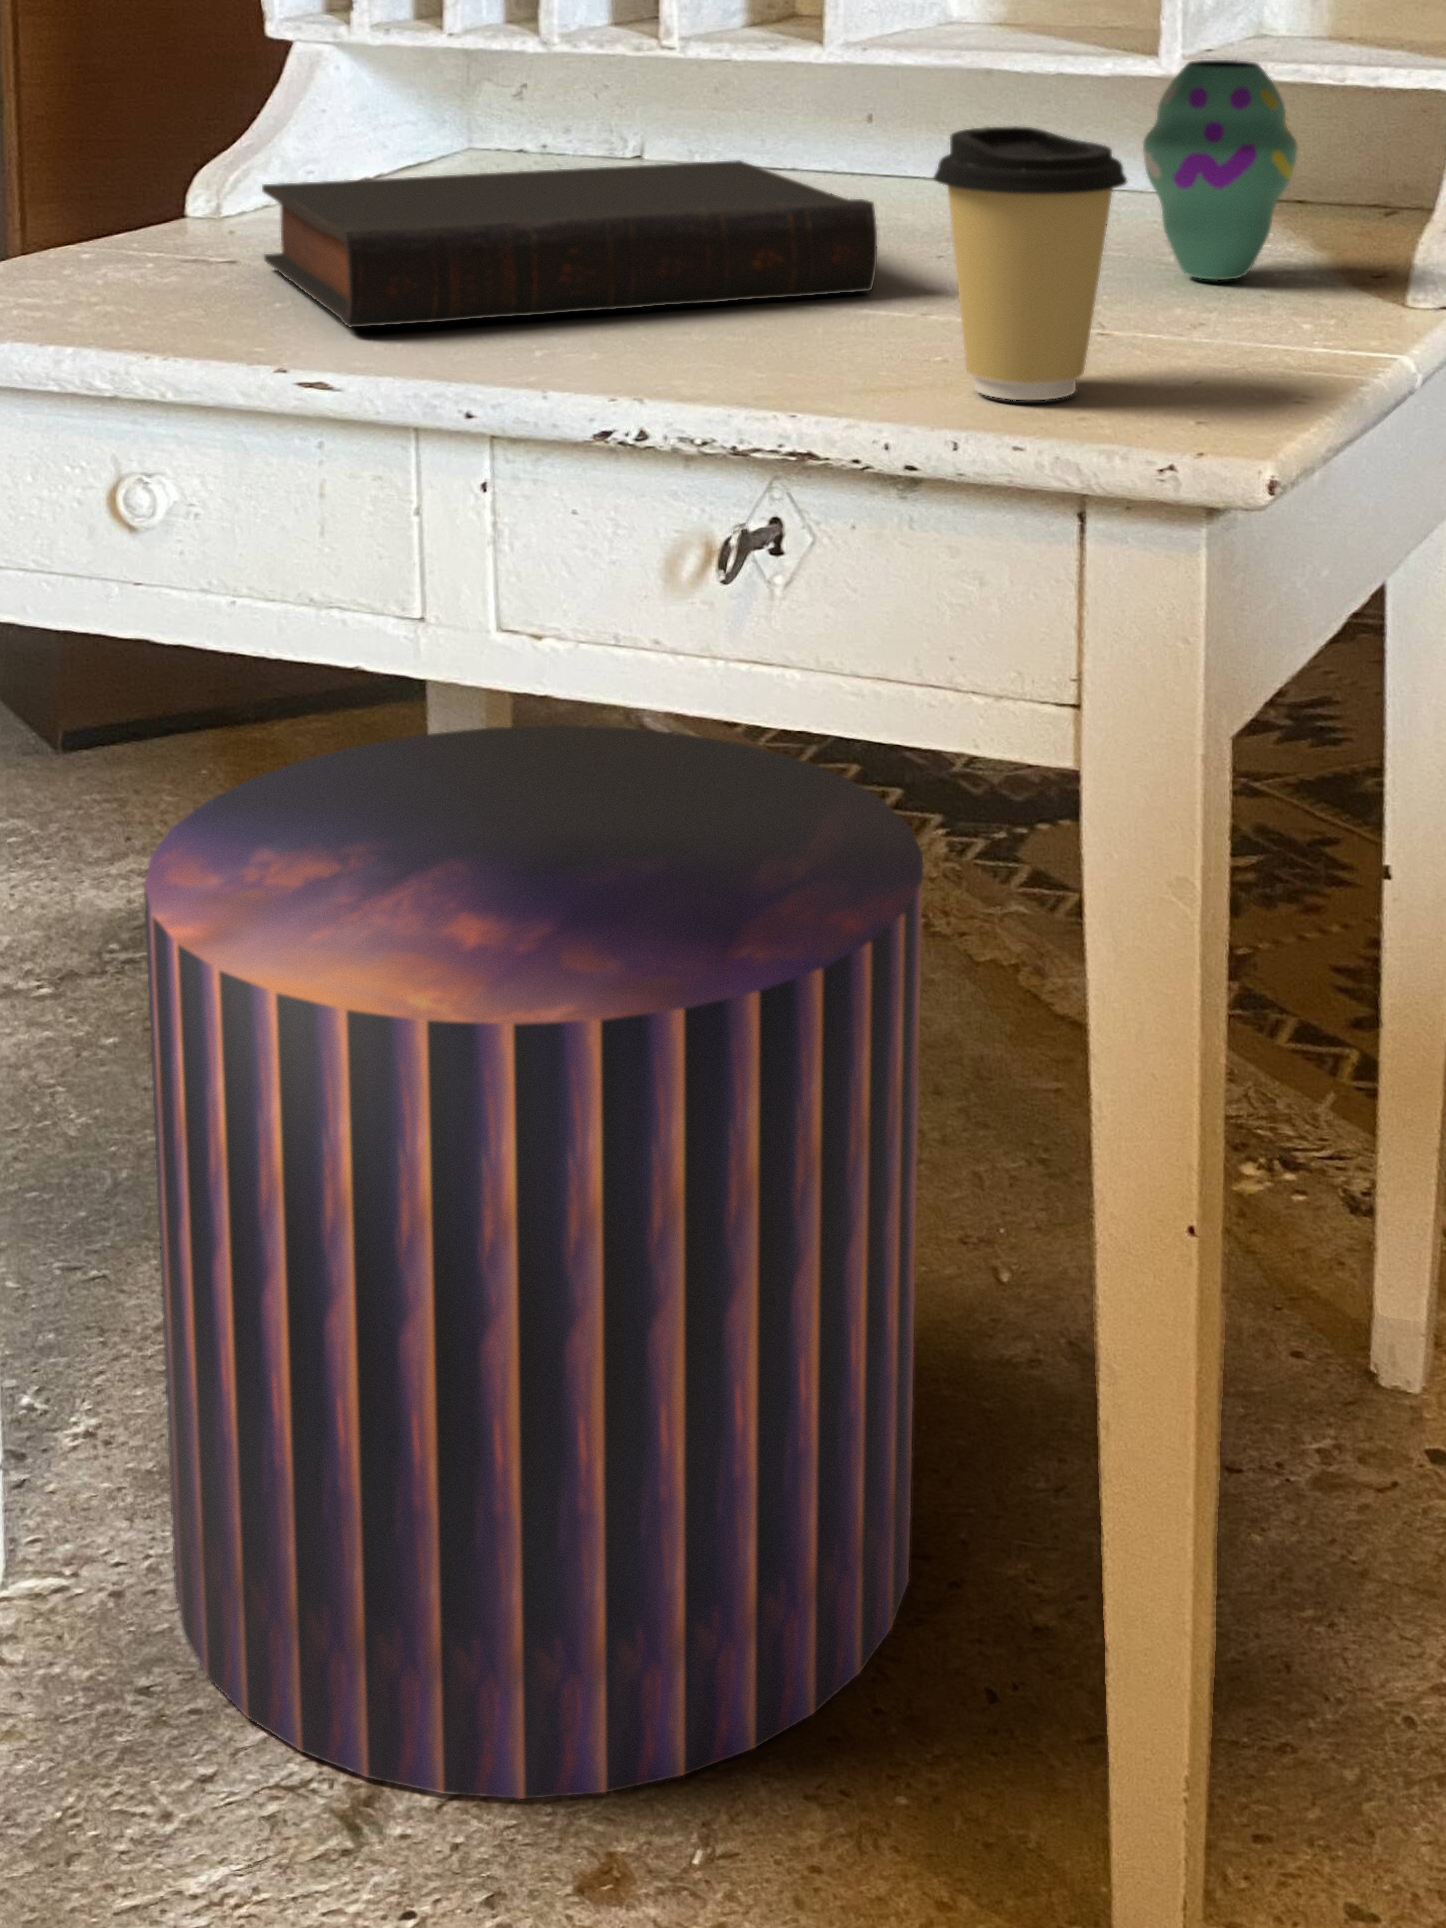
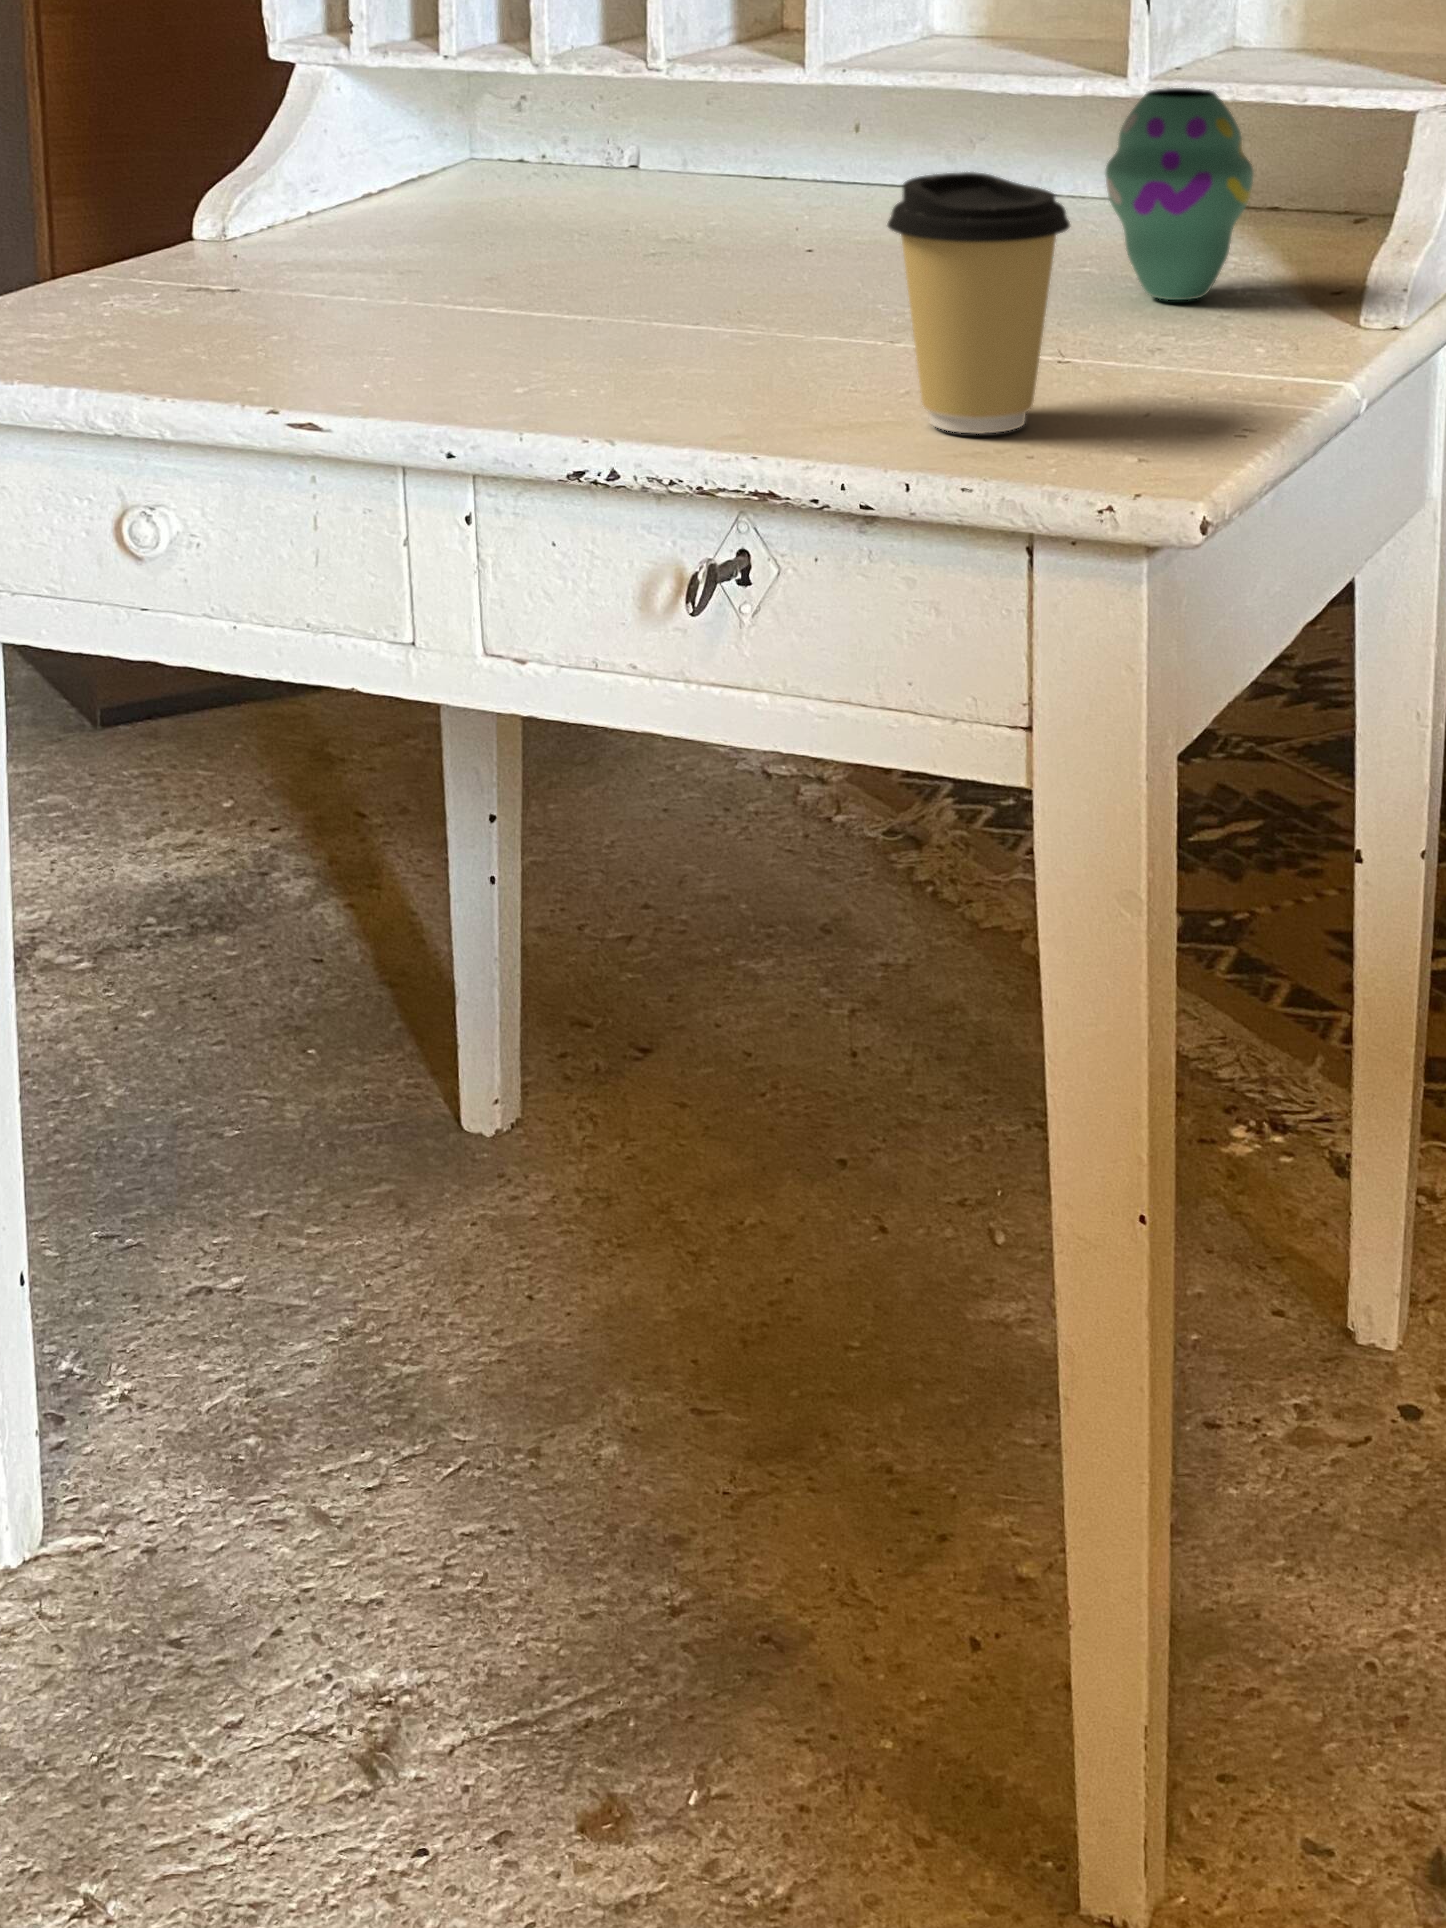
book: present [262,160,877,327] -> none [263,184,849,364]
pouf: present [144,725,923,1799] -> none [161,726,904,1748]

